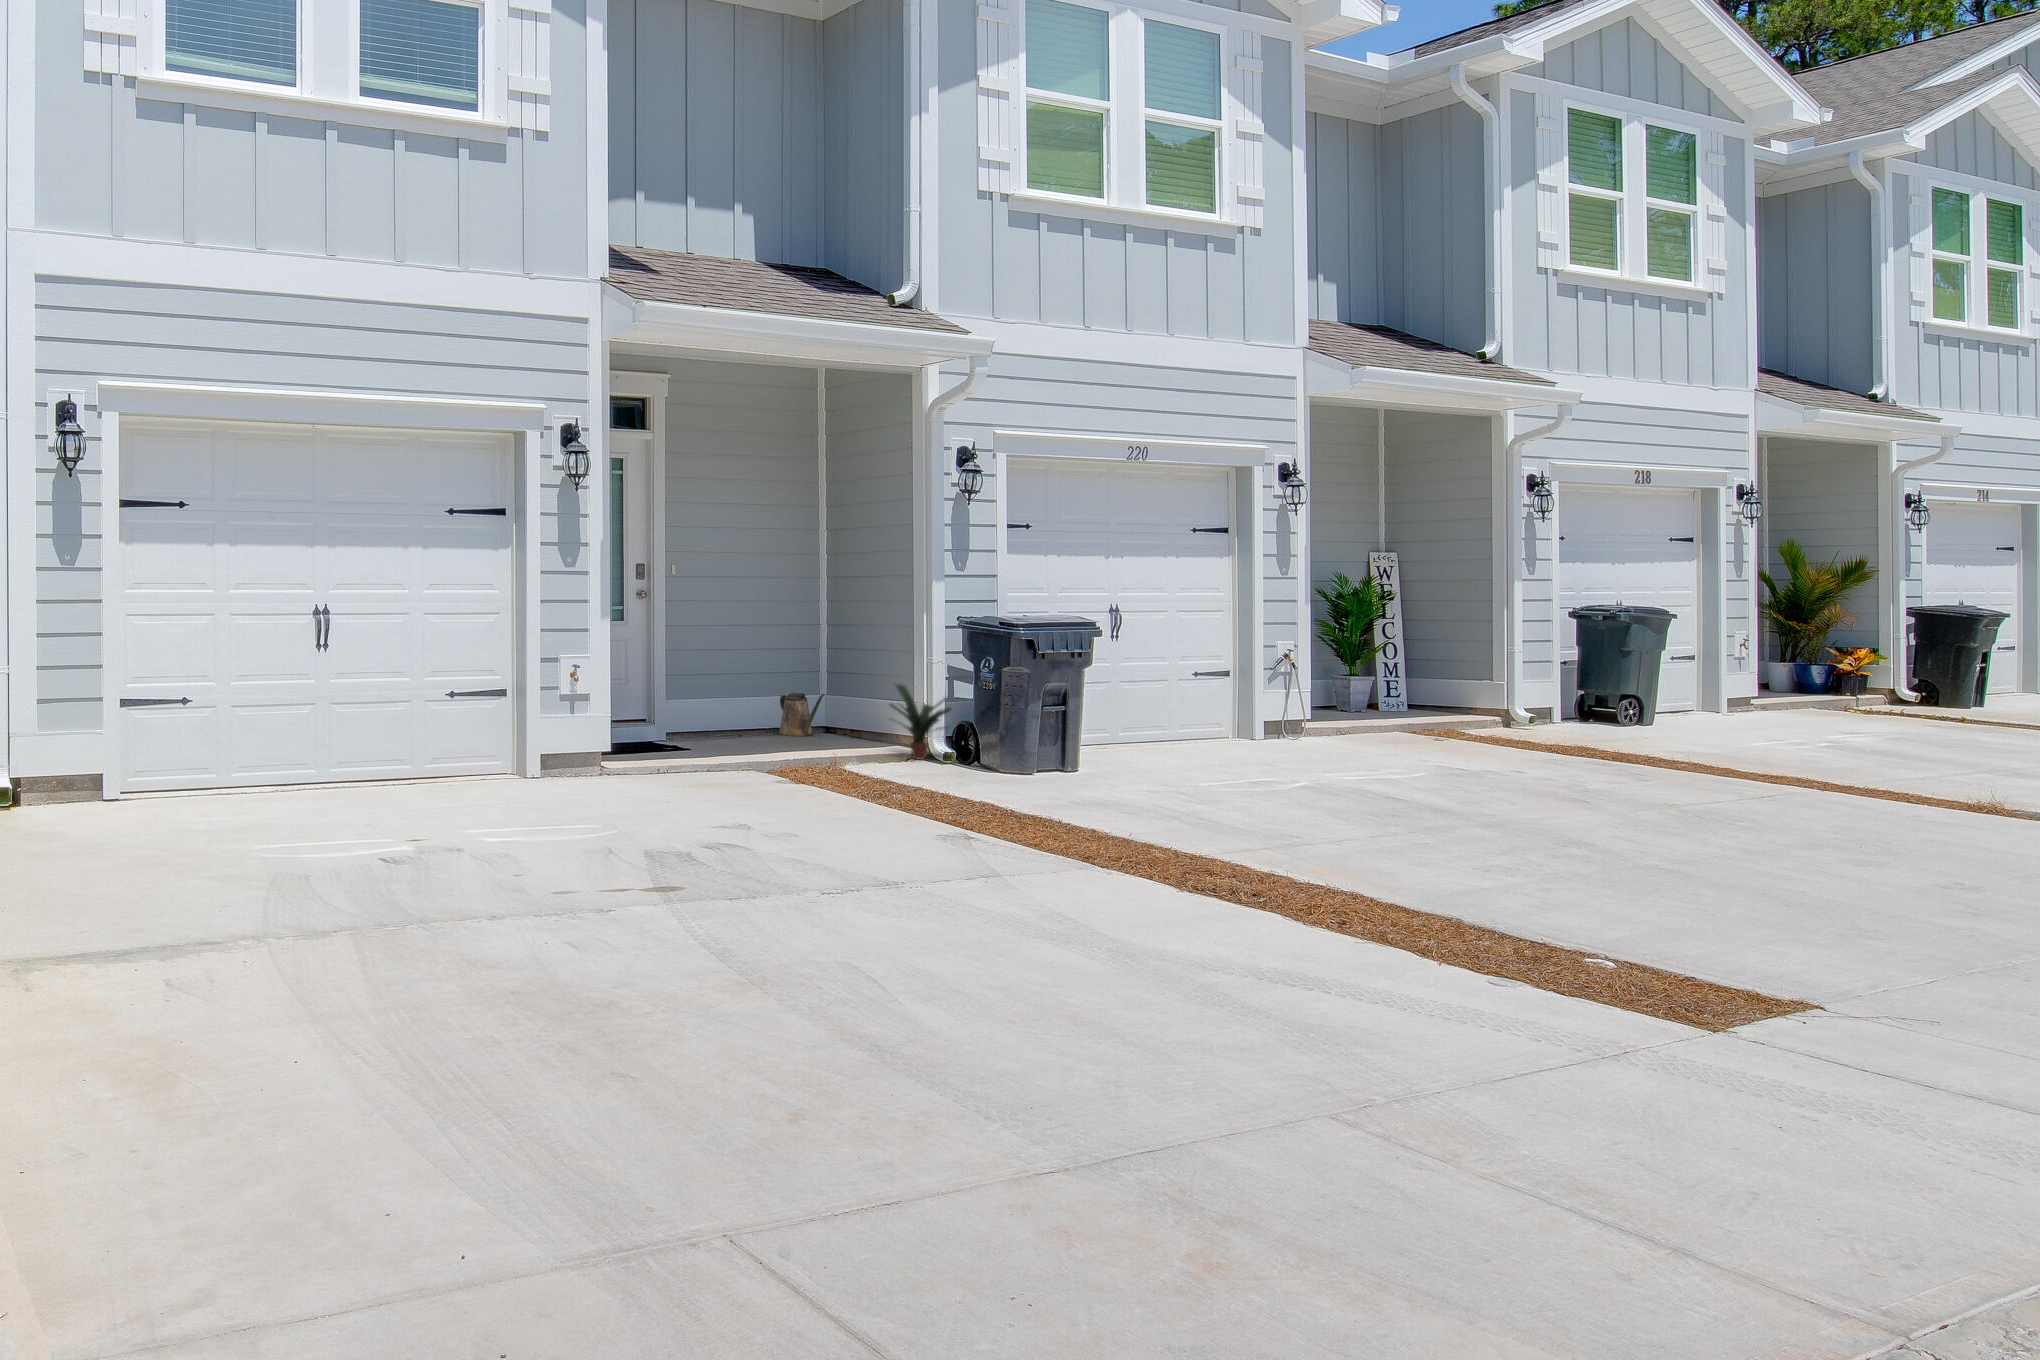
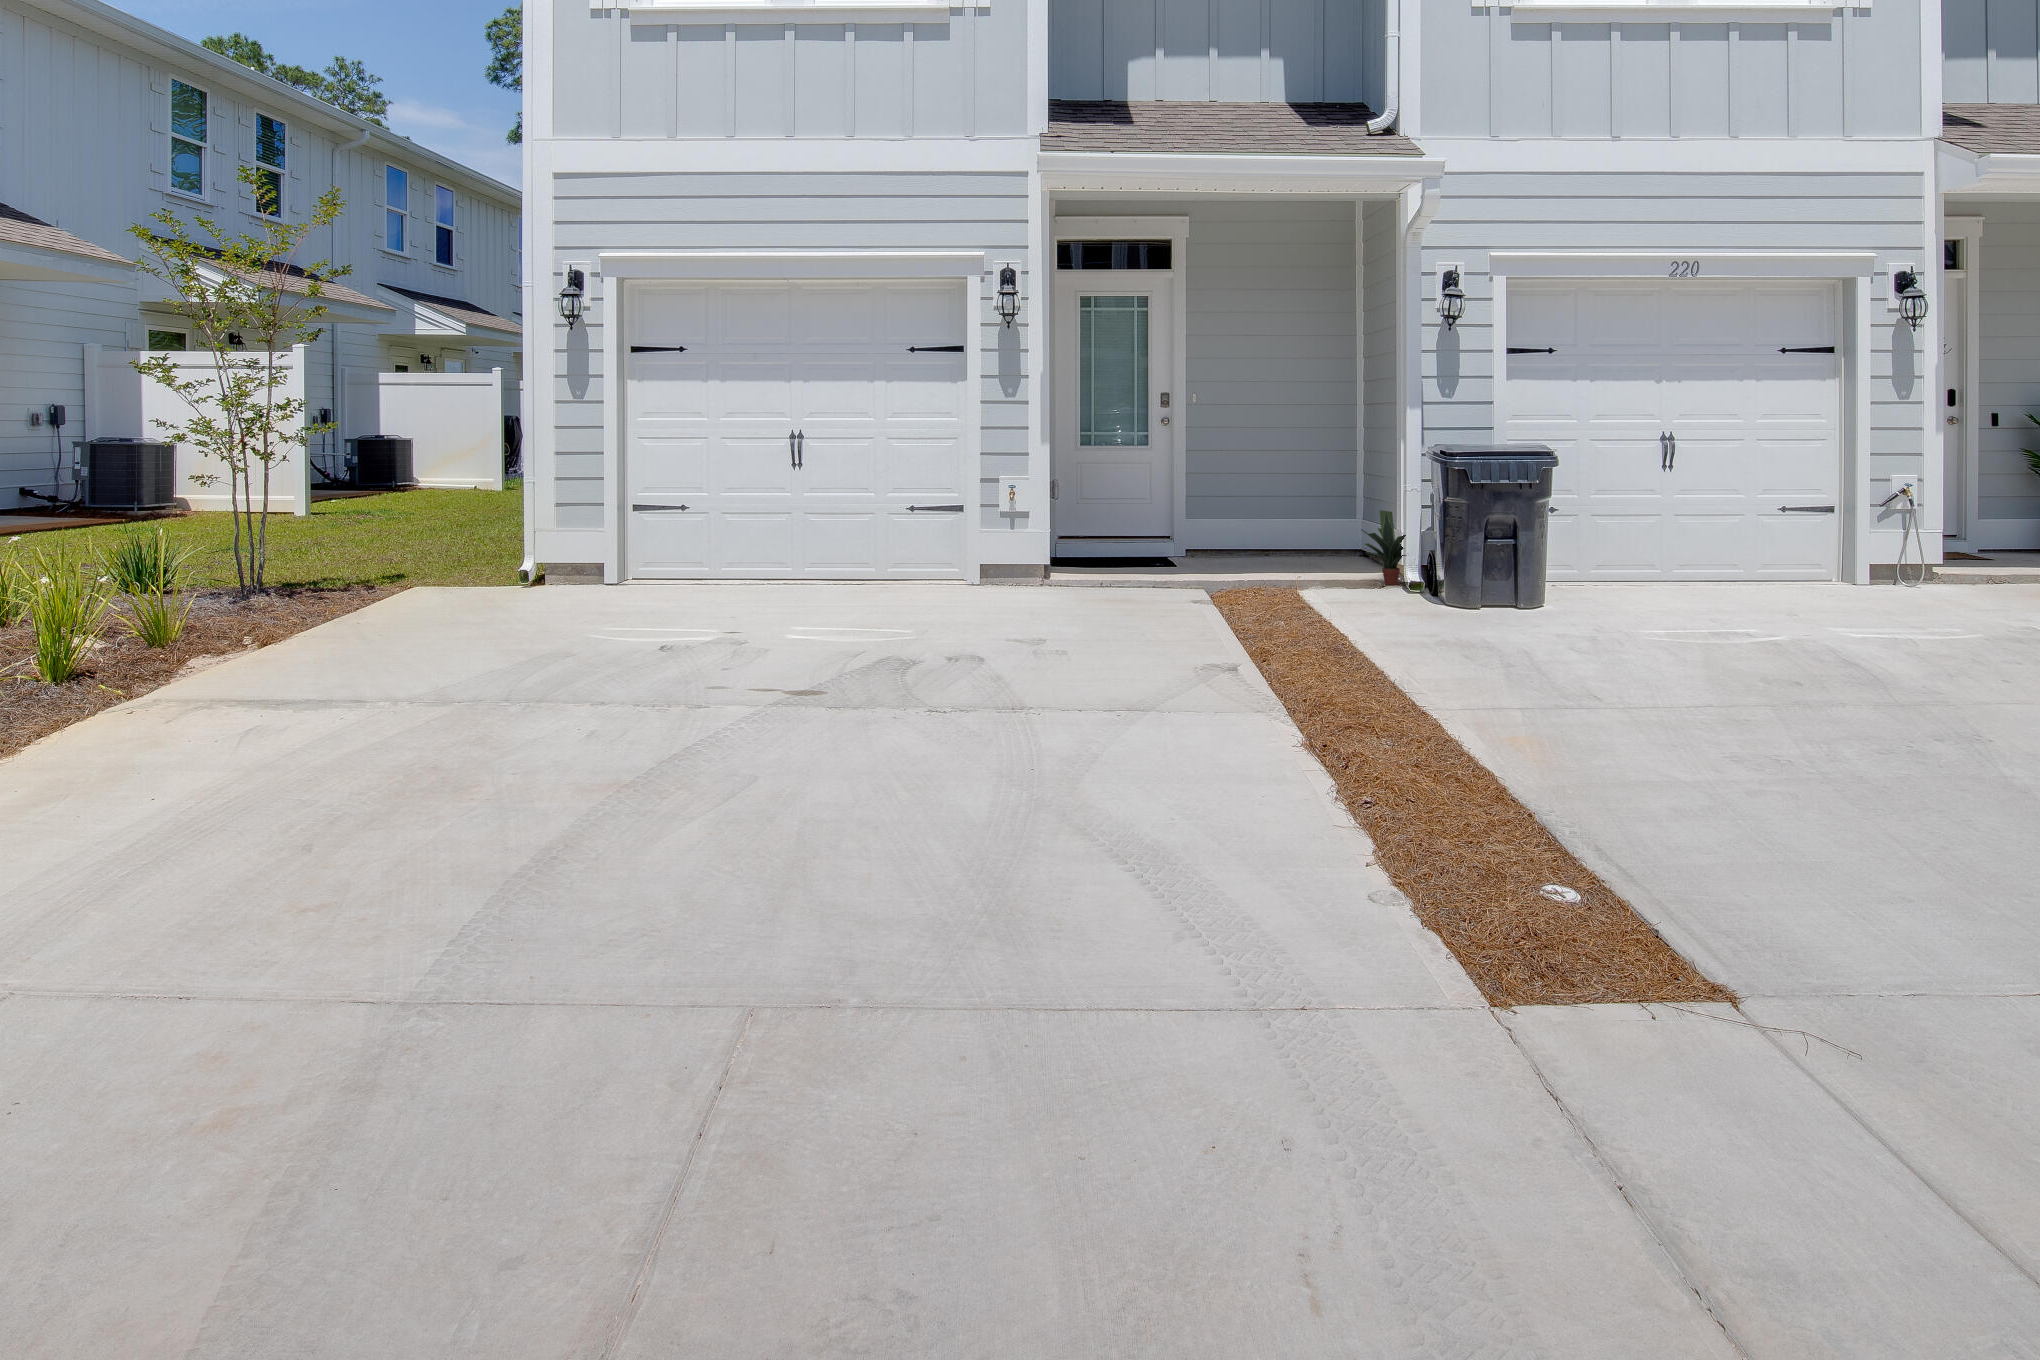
watering can: present [779,693,825,736] -> none [1317,519,1351,559]

